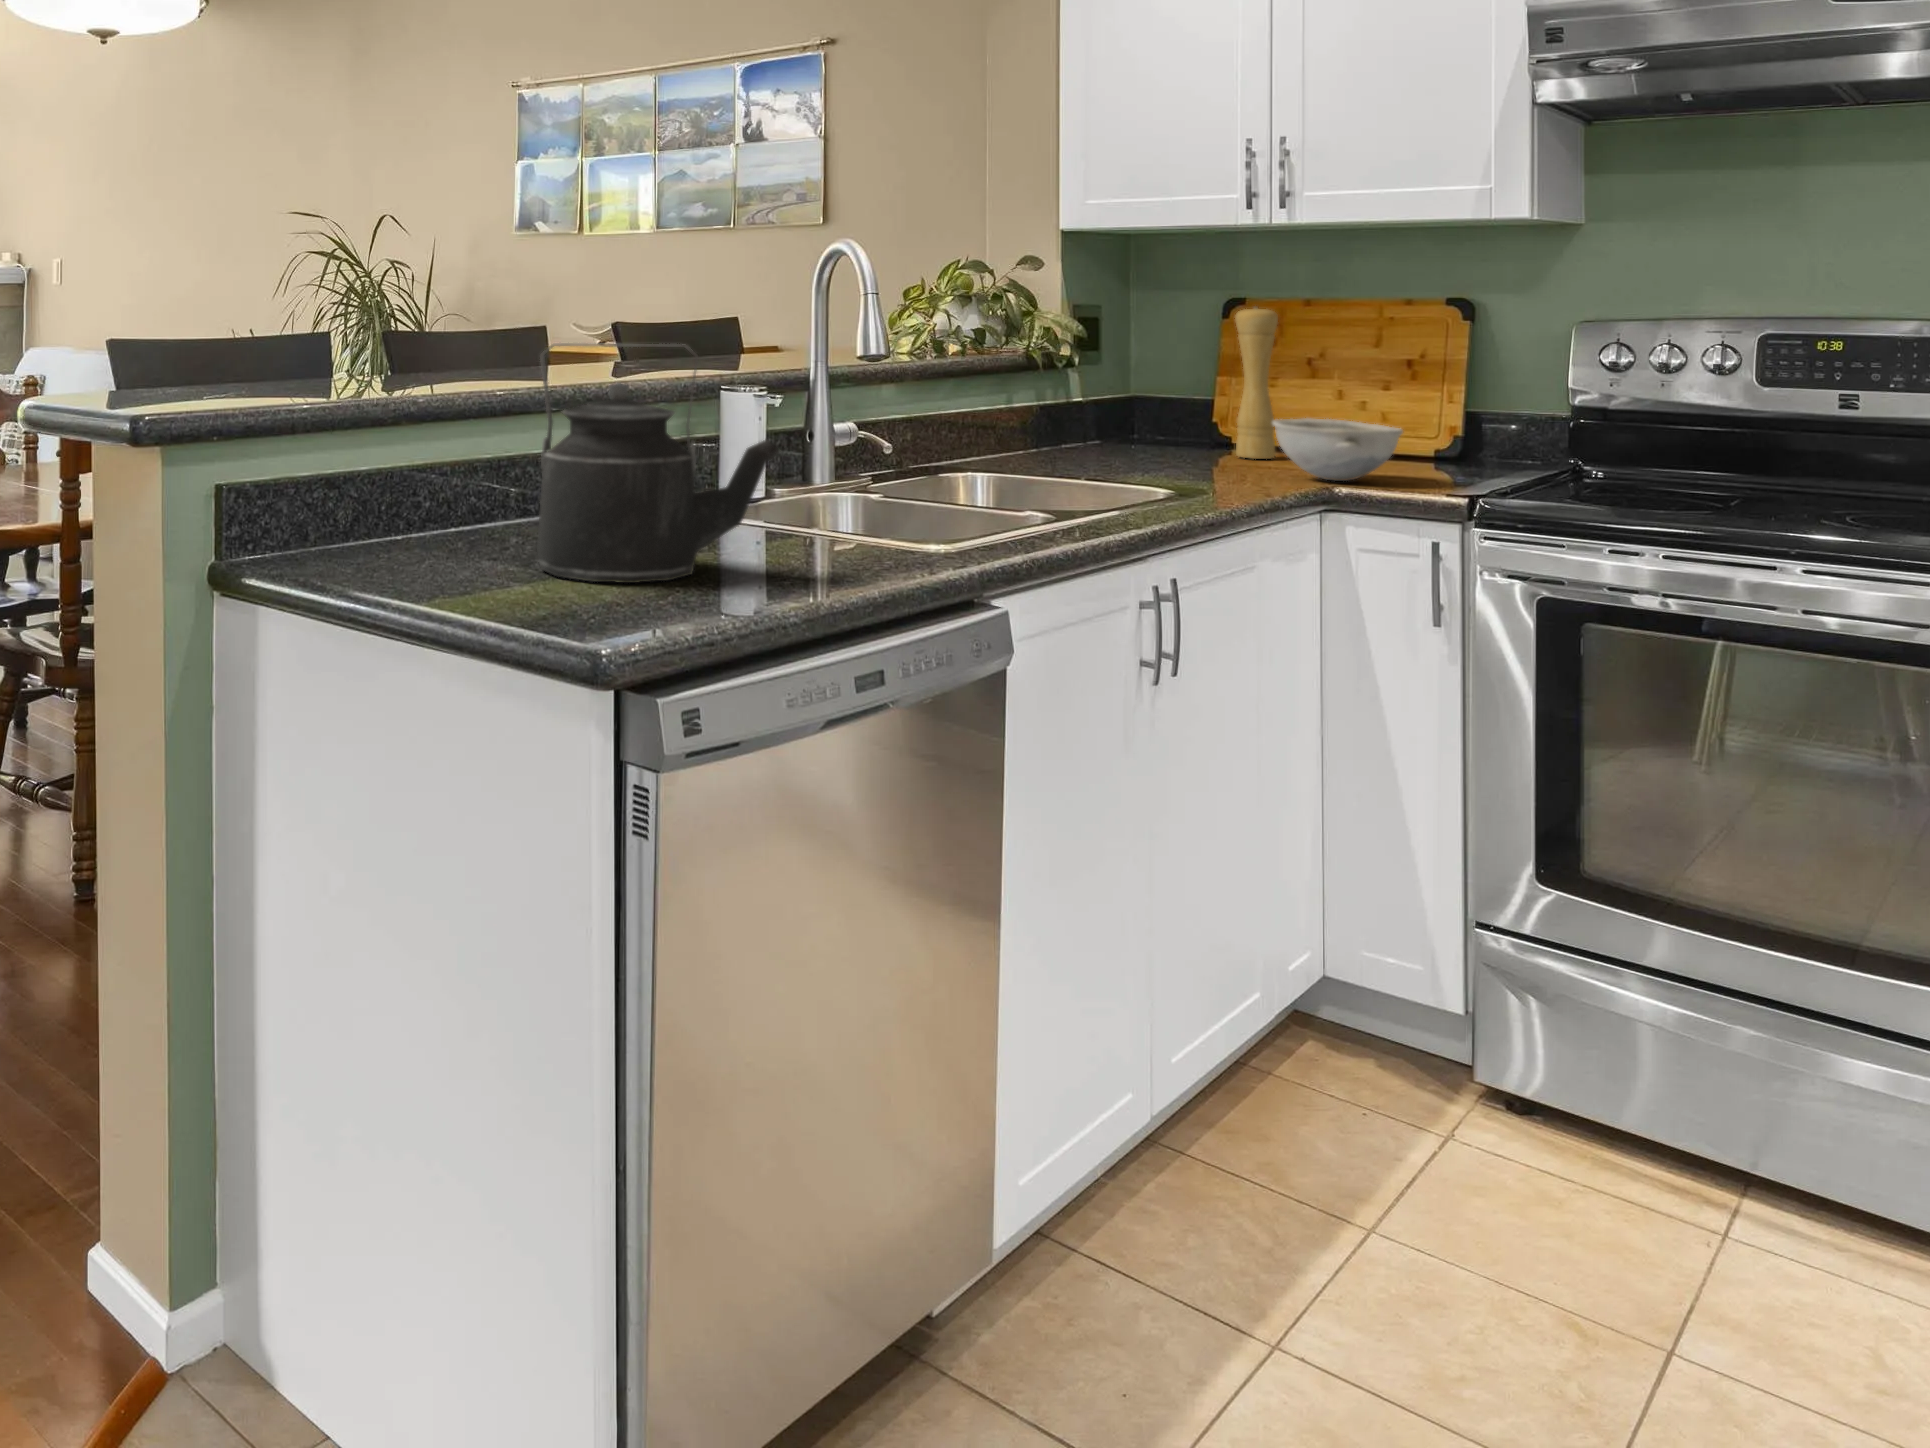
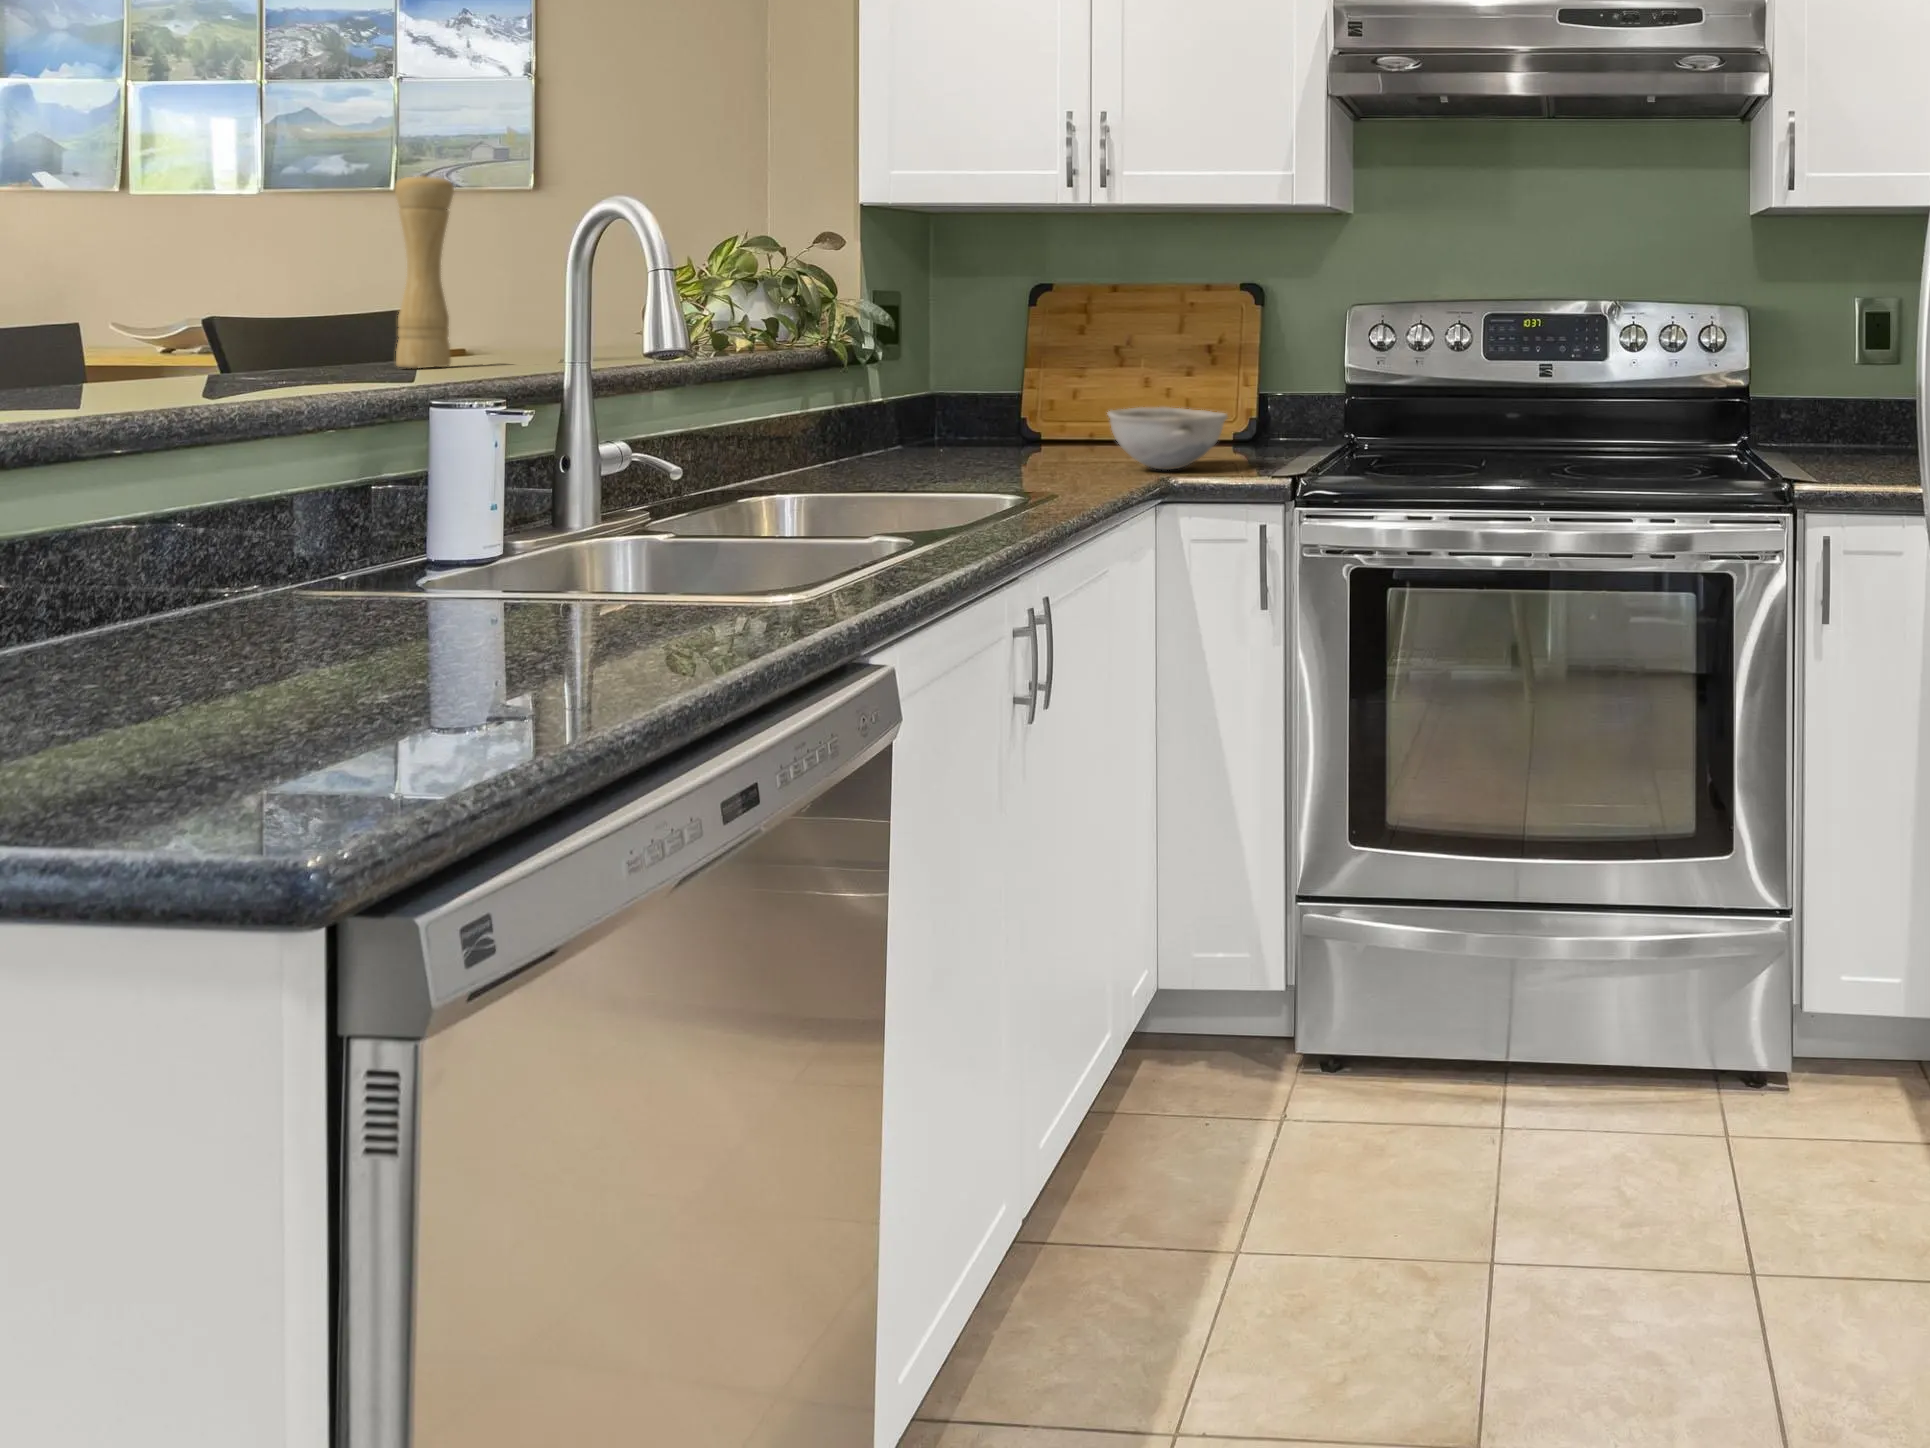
pepper mill: present [1235,307,1278,459] -> present [395,174,454,368]
kettle: present [537,343,780,583] -> none [116,350,577,737]

